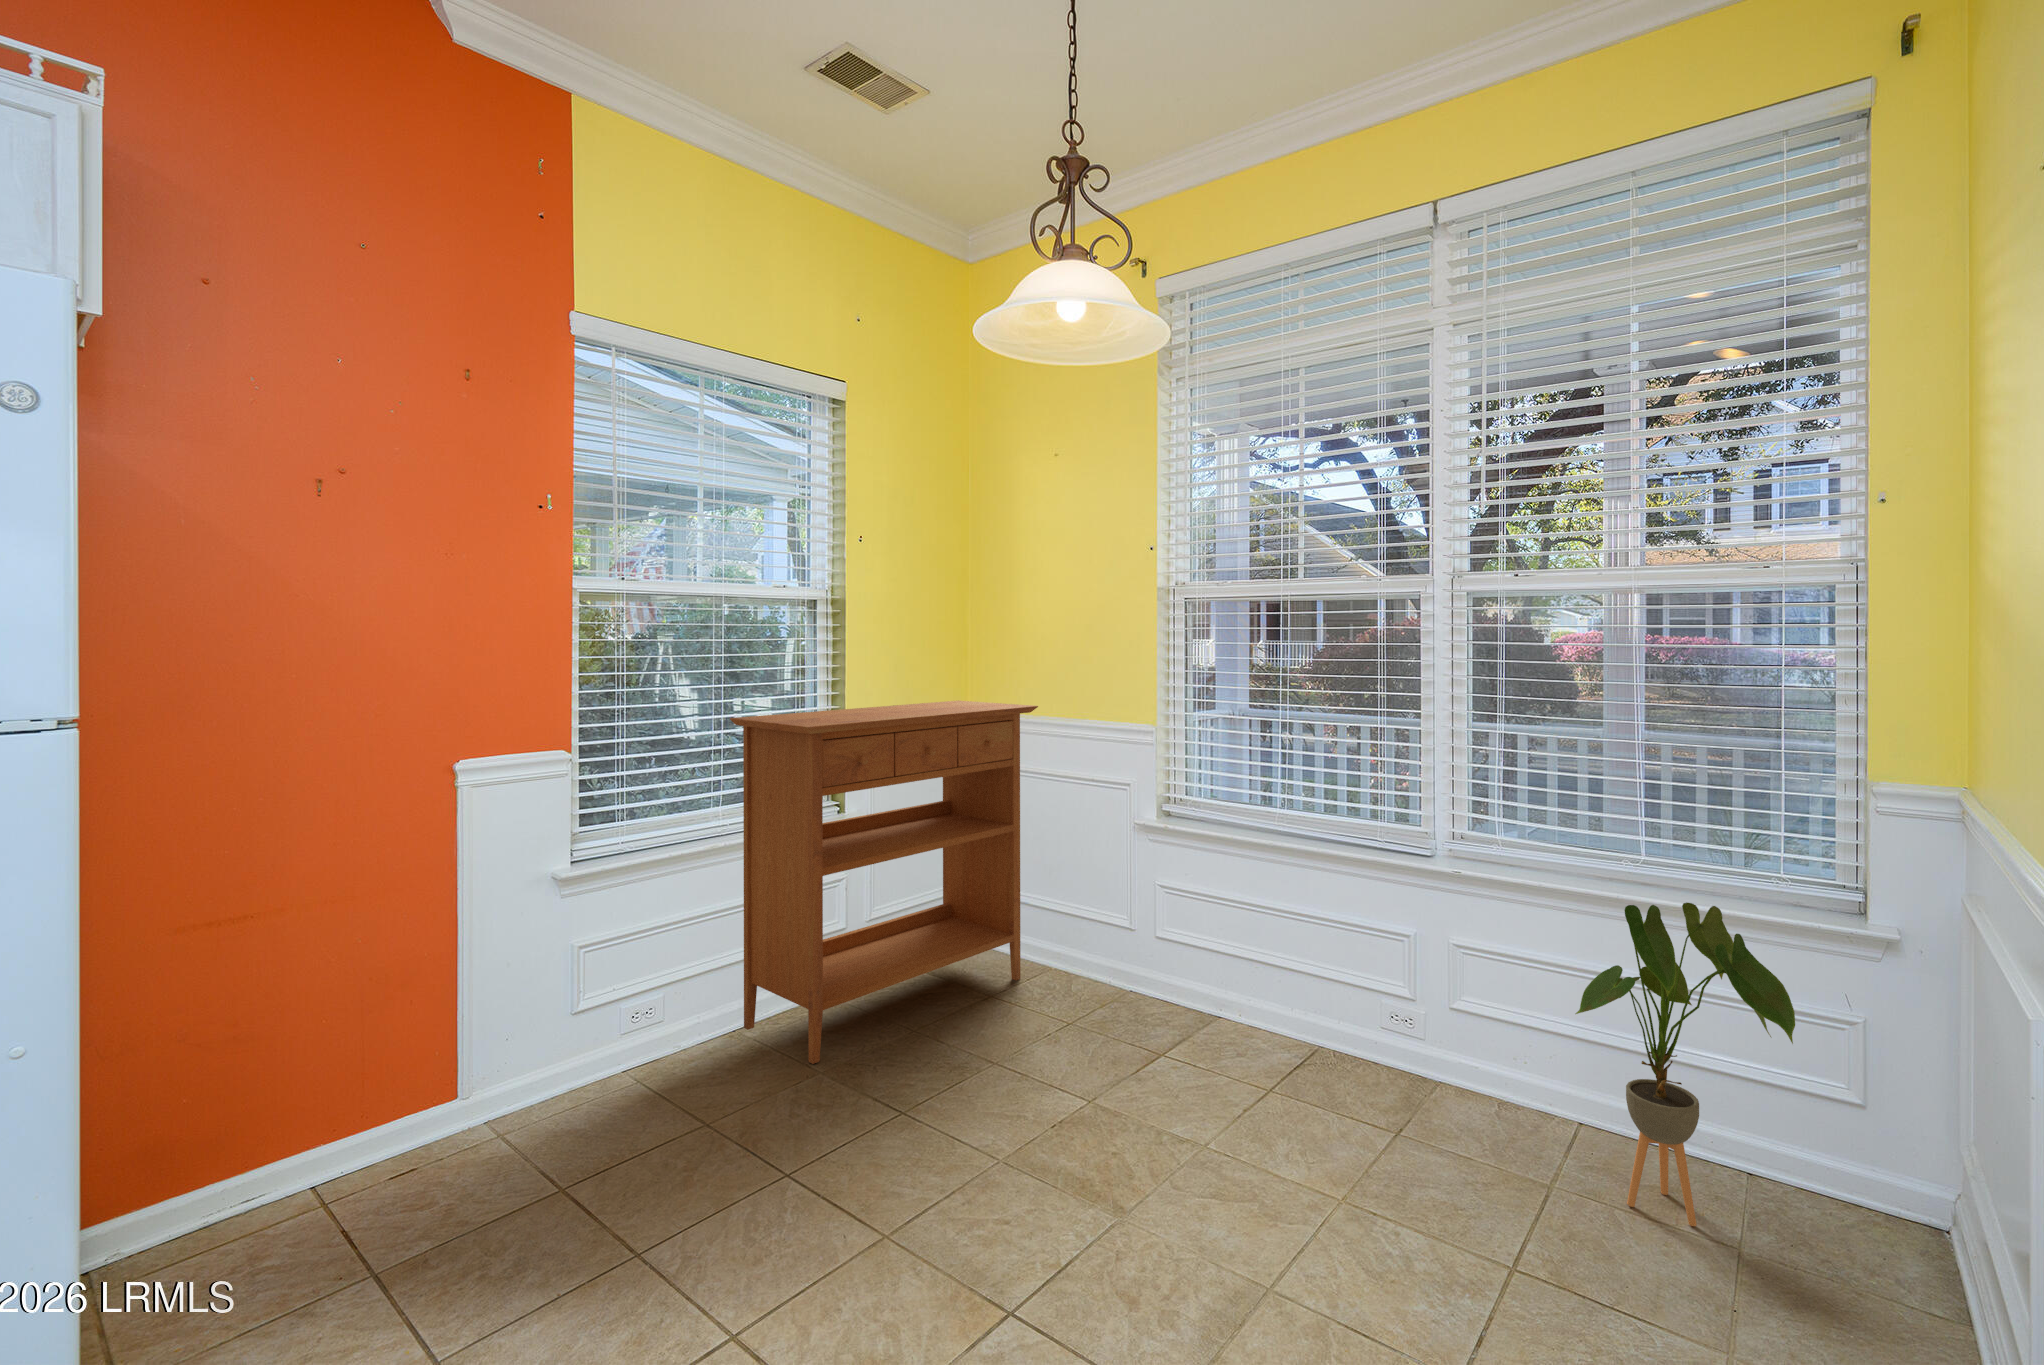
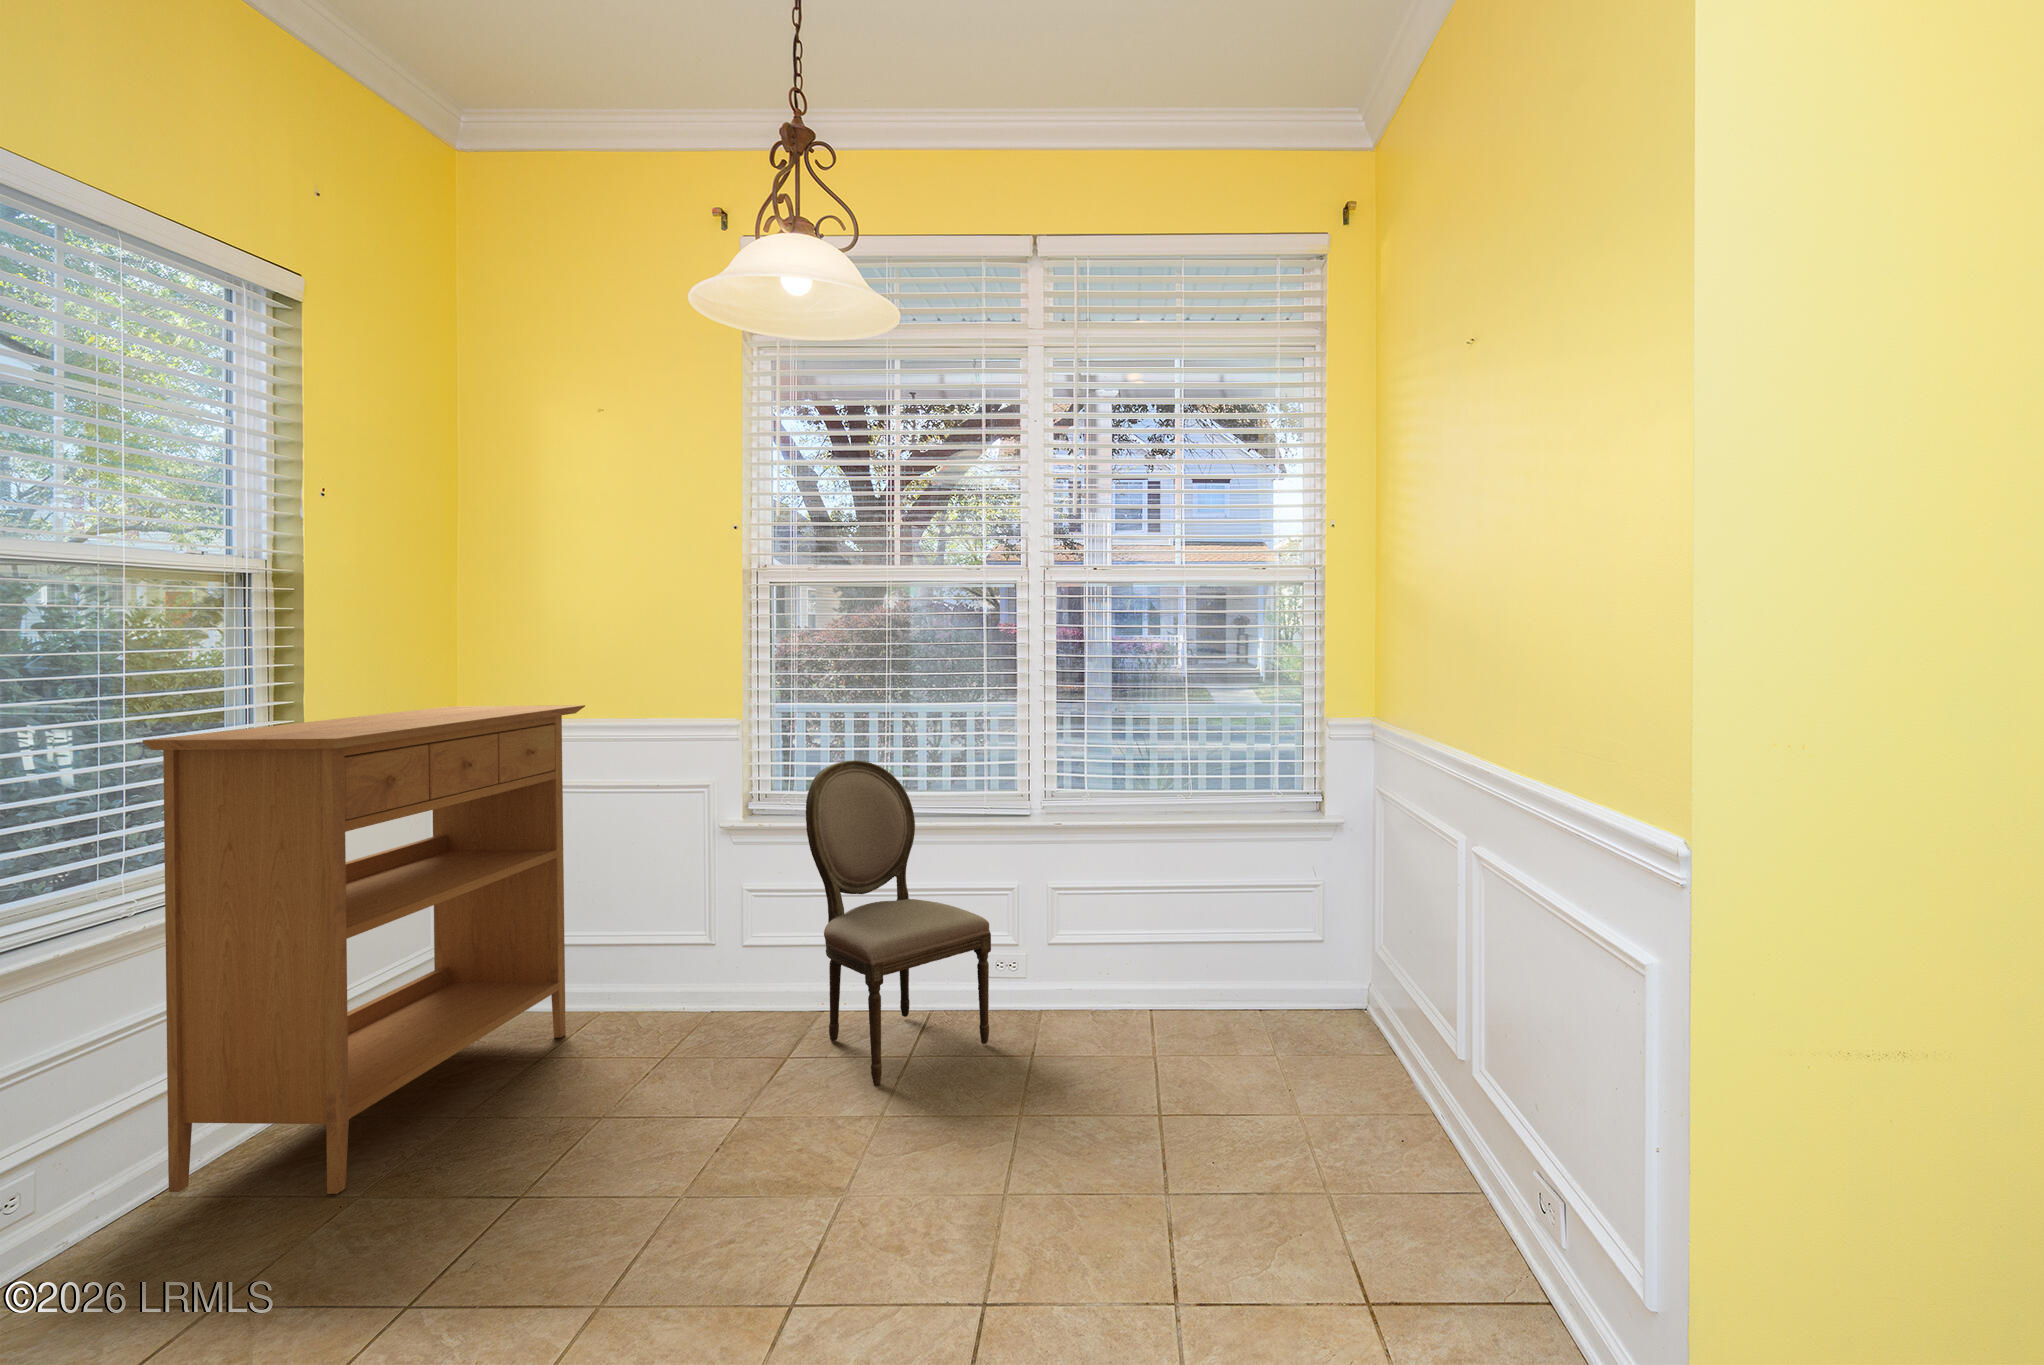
dining chair: none [1189,776,1361,1110] -> present [806,760,991,1085]
house plant: present [1575,903,1795,1226] -> none [1176,813,1312,1052]

